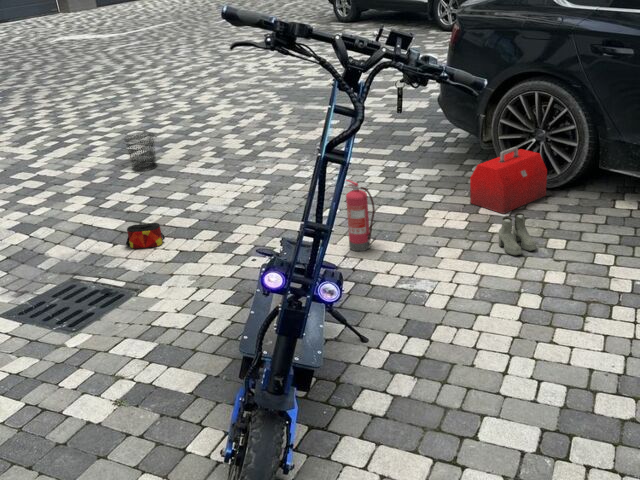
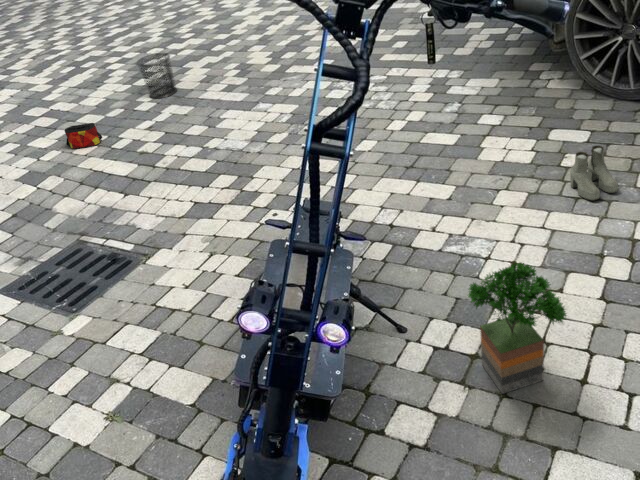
toolbox: present [470,147,547,214] -> none [533,55,629,140]
fire extinguisher: present [346,179,375,251] -> none [377,113,416,198]
bag: present [126,223,165,249] -> present [65,123,102,149]
potted tree: none [415,276,490,381] -> present [468,263,566,394]

